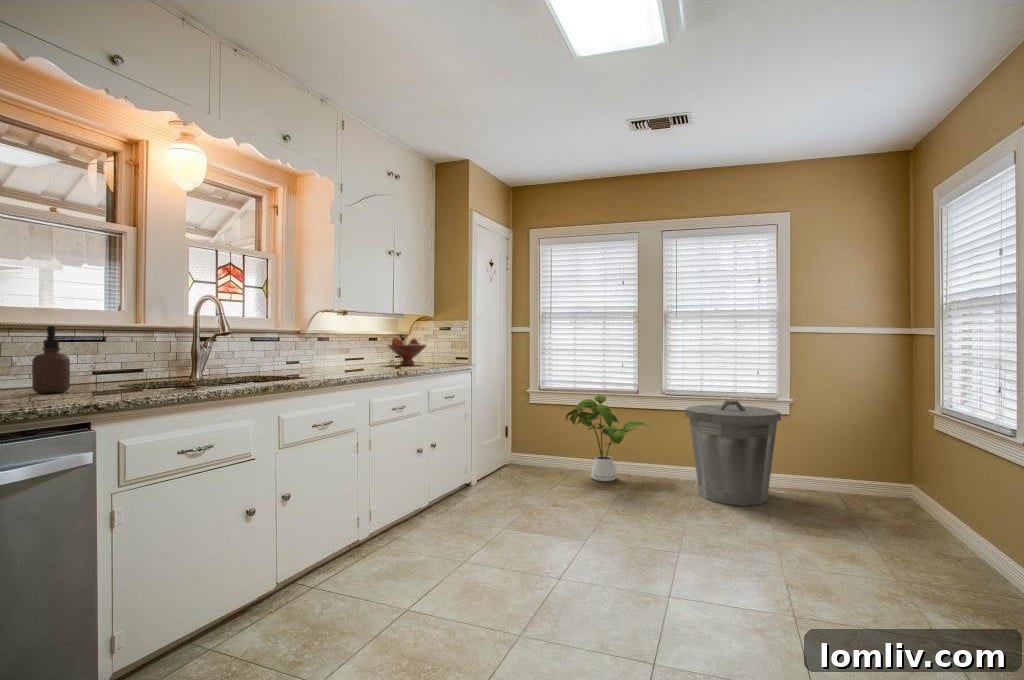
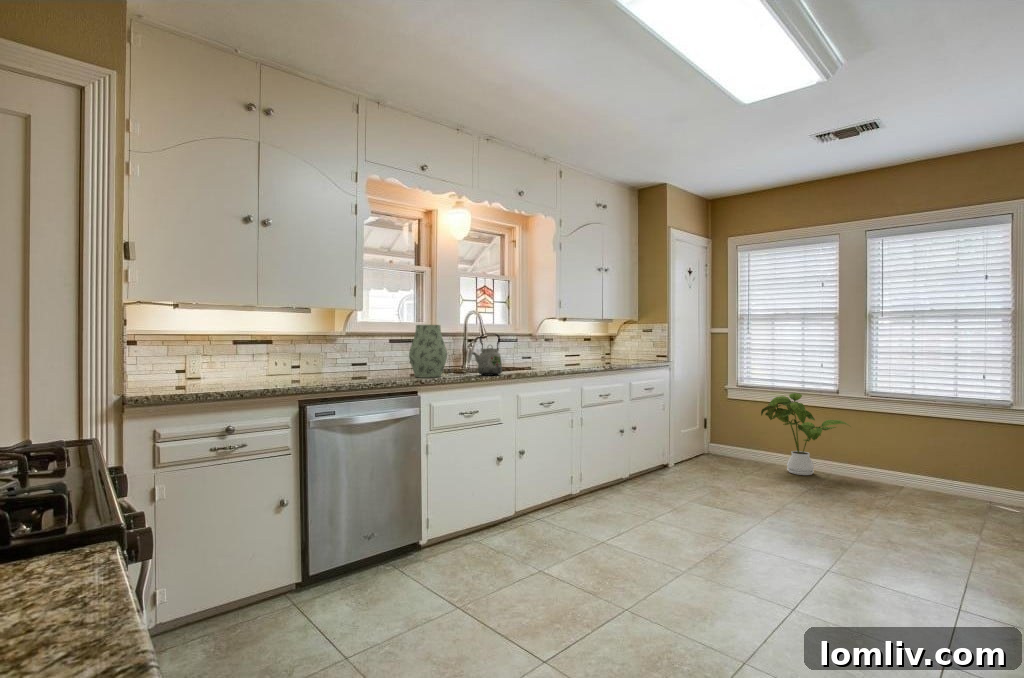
vase: none [81,310,156,397] -> present [409,325,447,378]
soap dispenser: present [32,326,70,394] -> none [383,334,401,374]
kettle: none [201,327,253,389] -> present [472,333,502,375]
fruit bowl: present [388,337,426,365] -> none [598,337,630,361]
trash can: present [685,400,781,506] -> none [888,404,1006,513]

